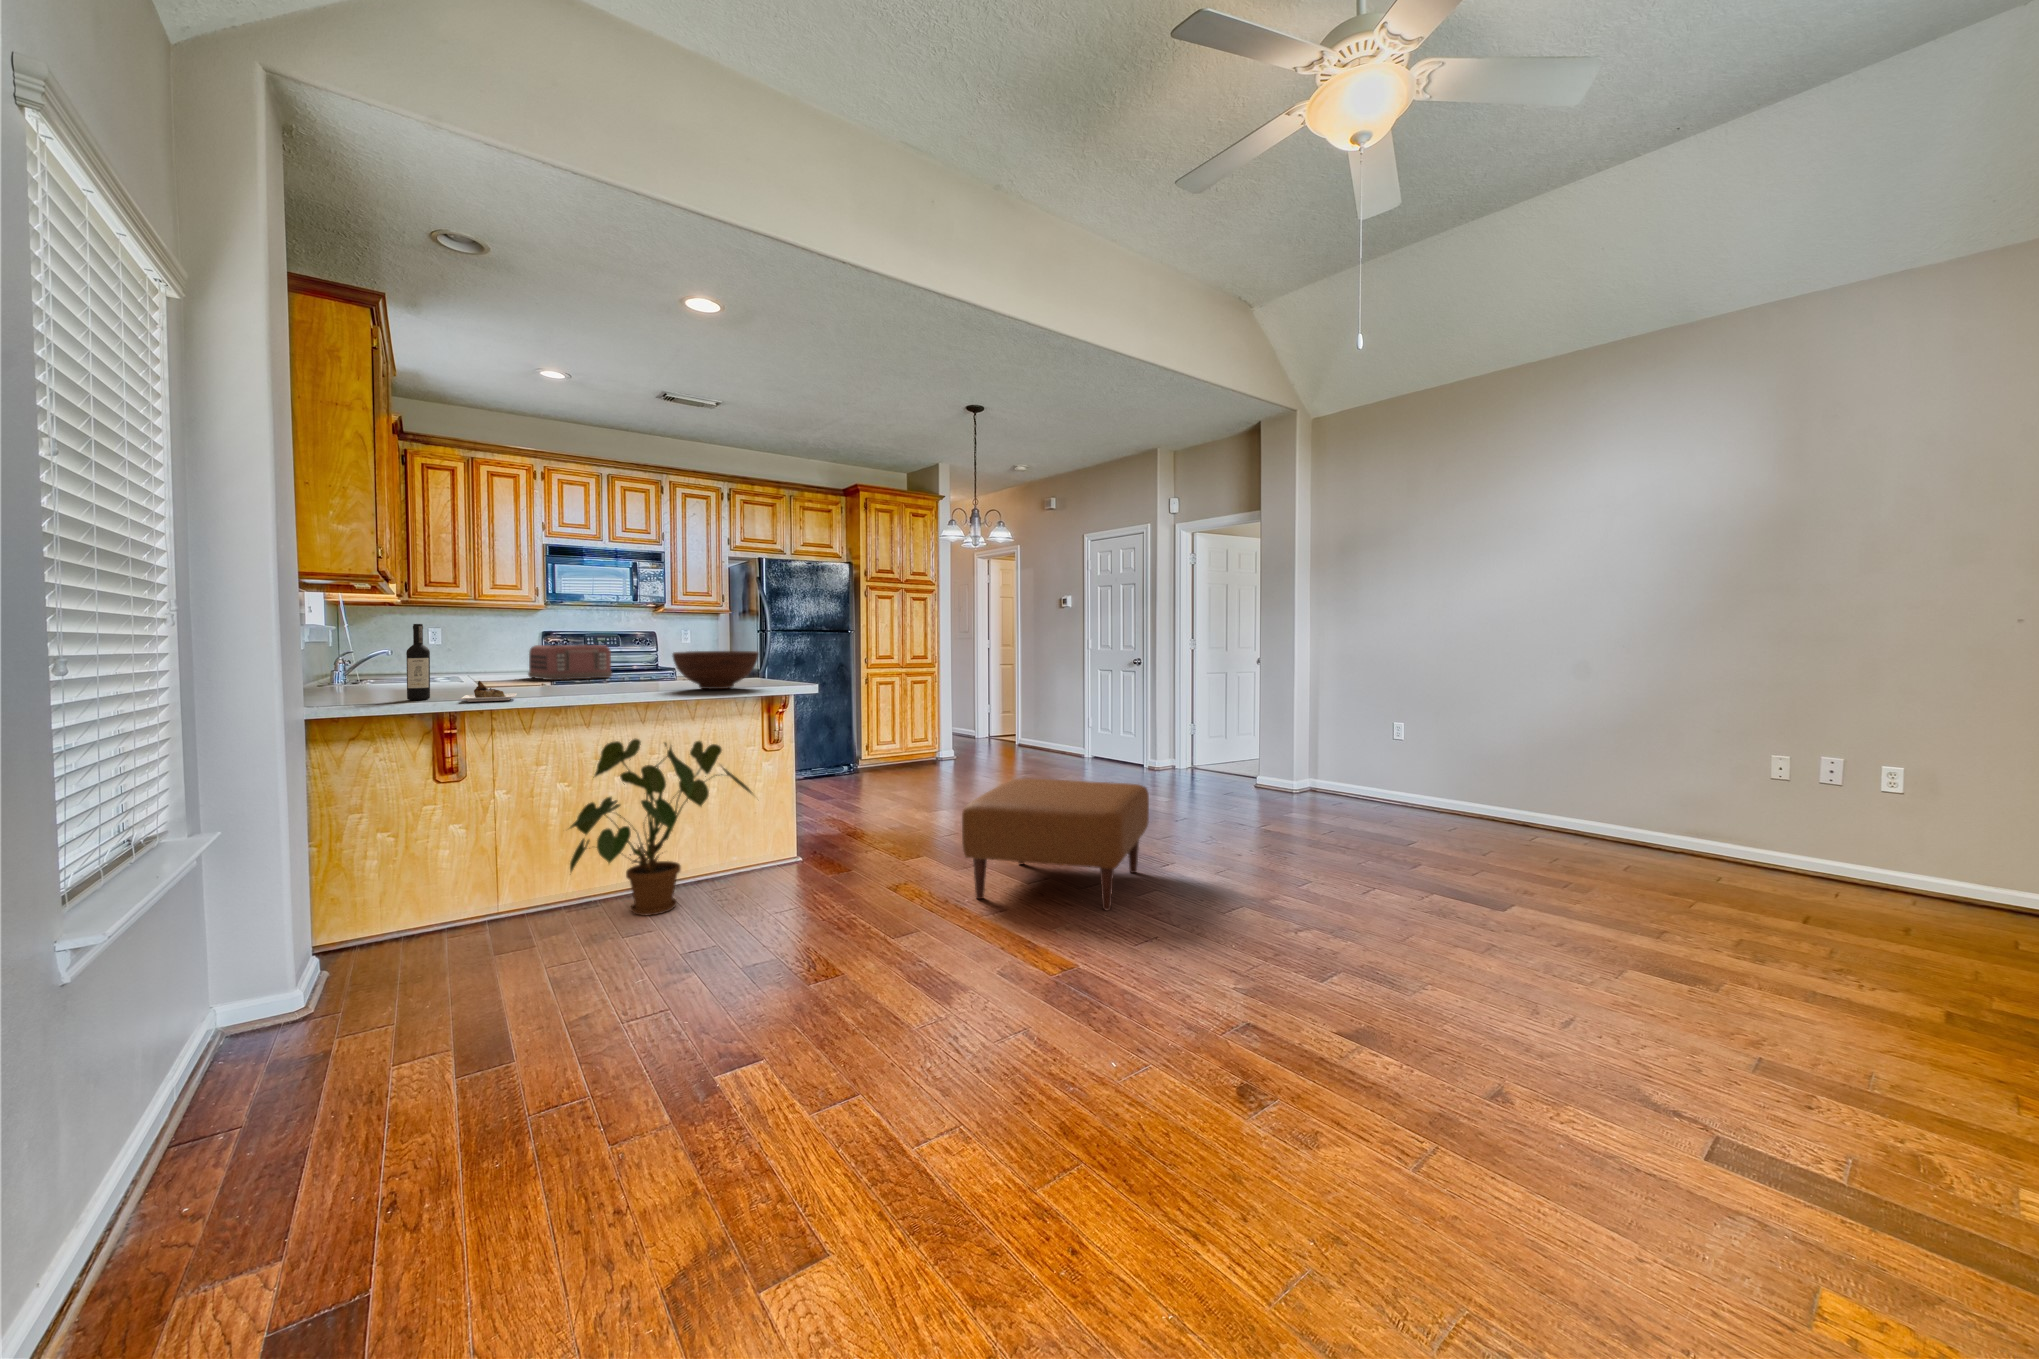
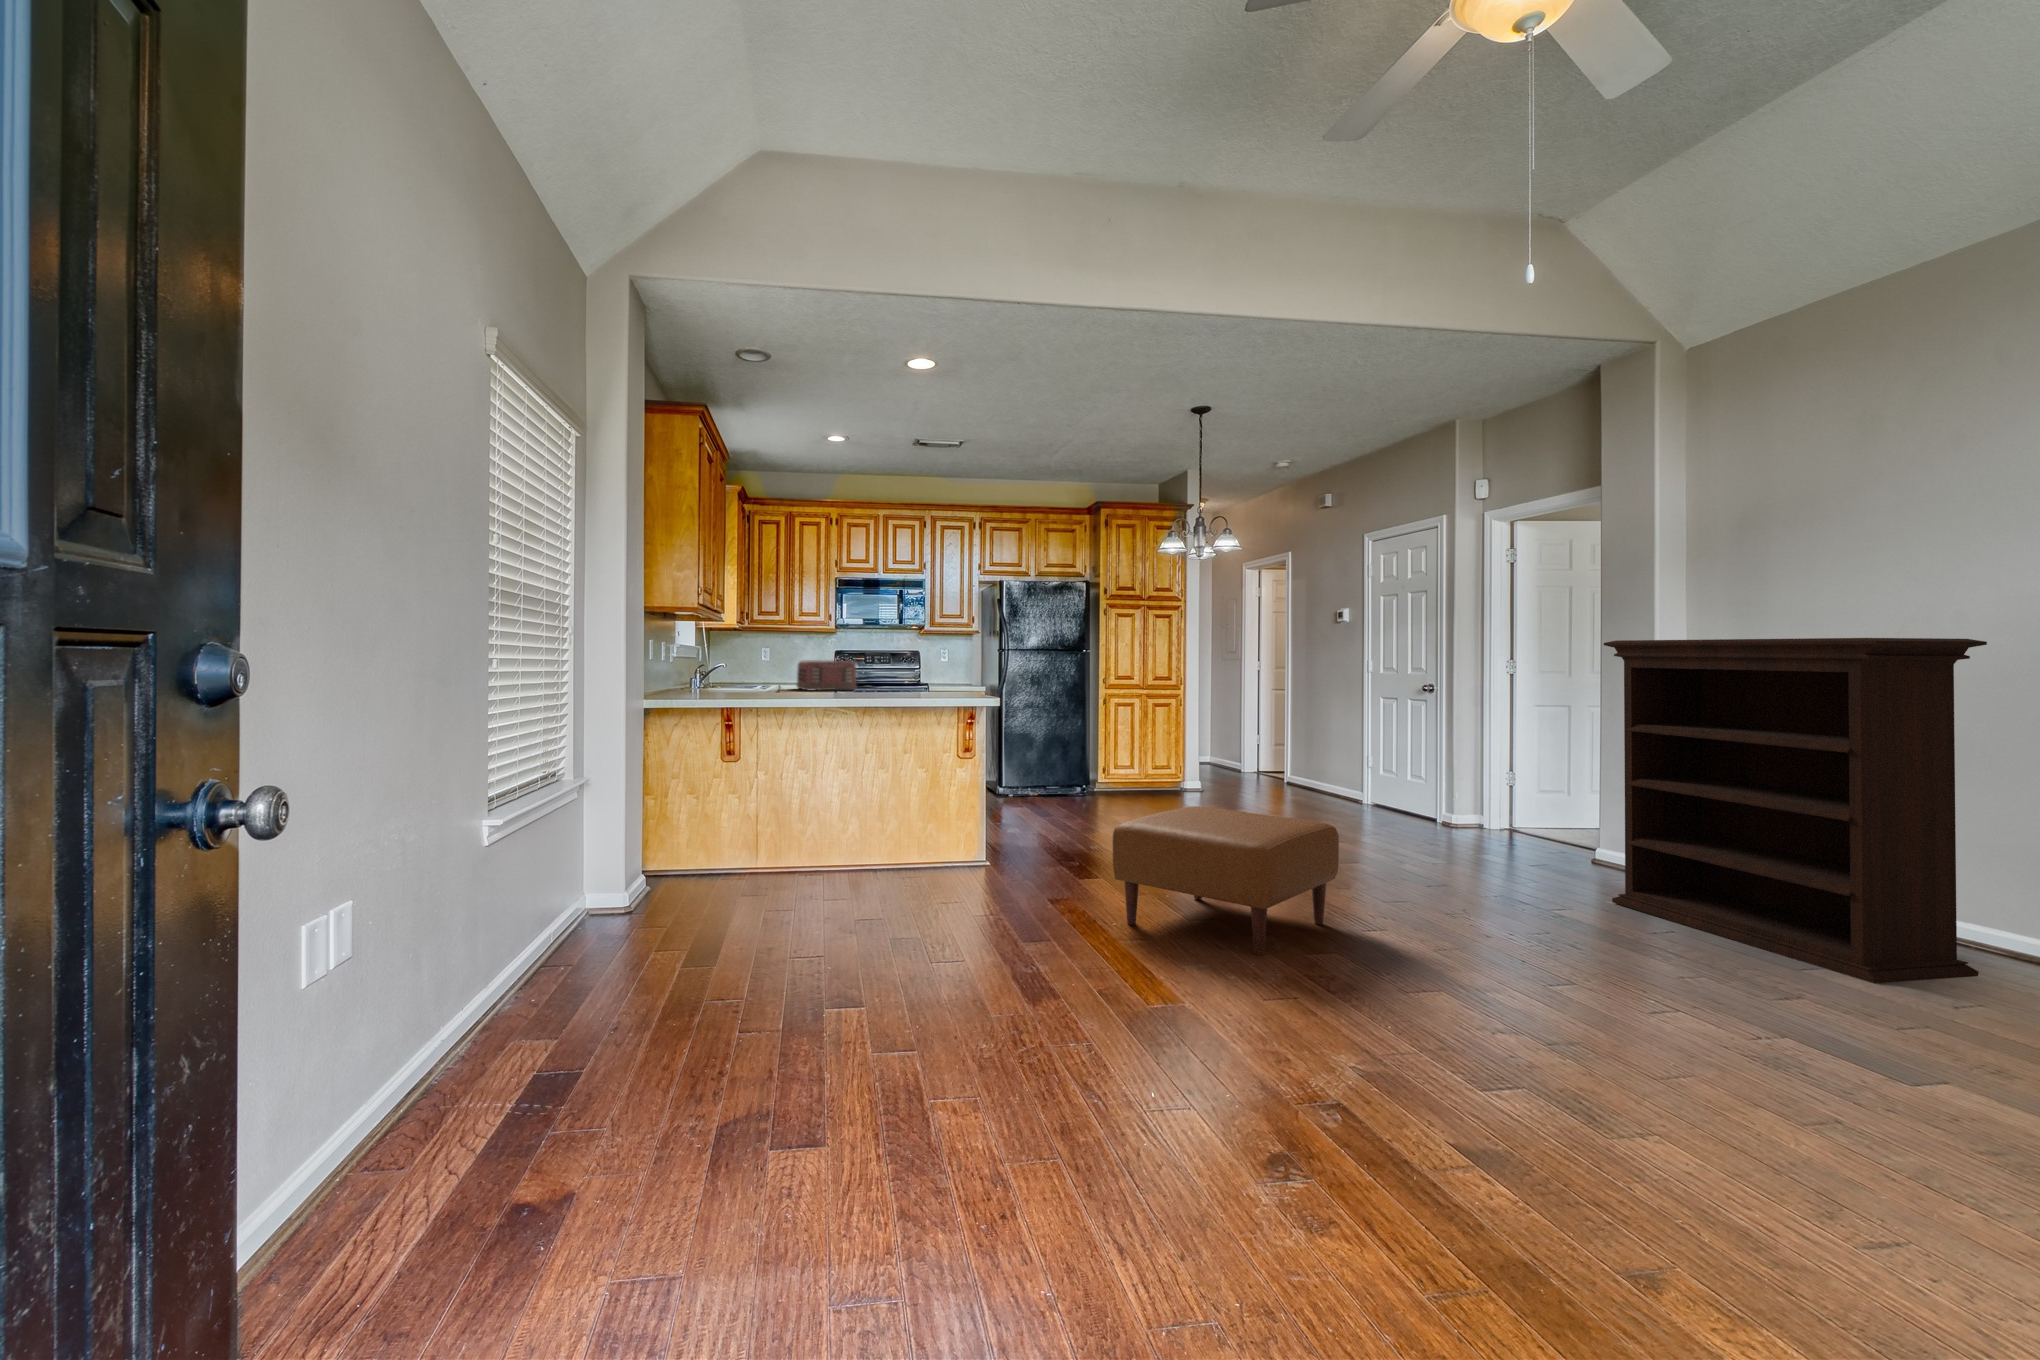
bookshelf: none [1309,623,1539,862] -> present [1604,638,1987,983]
wine bottle: present [406,624,517,702] -> none [688,640,759,702]
fruit bowl: present [672,651,759,689] -> none [880,666,952,700]
house plant: present [570,739,752,916] -> none [780,741,939,896]

